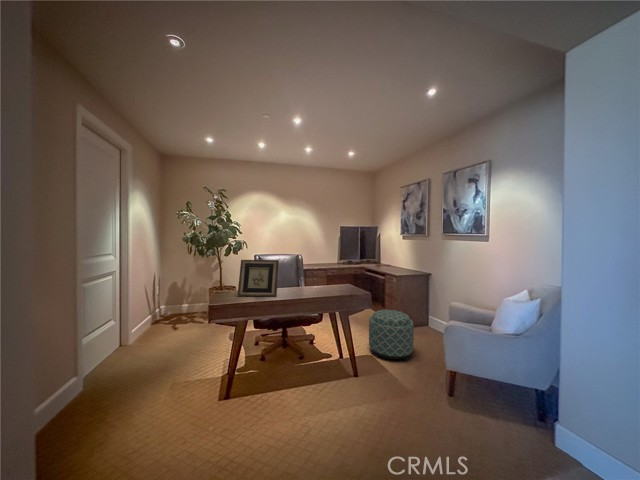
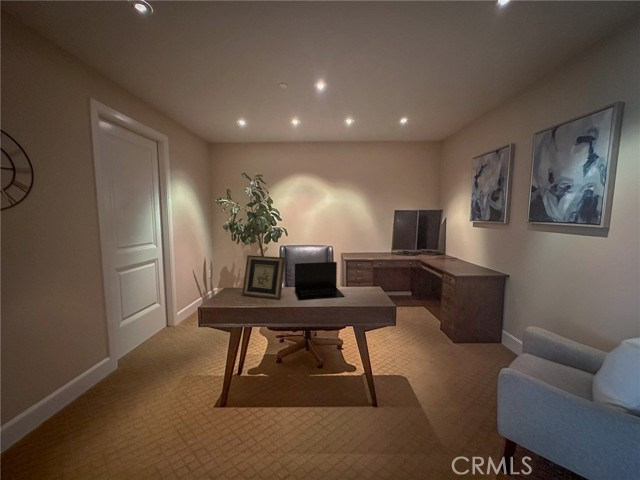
laptop: none [283,265,328,296] -> present [295,262,345,300]
ottoman: present [369,310,414,361] -> none [408,319,469,390]

